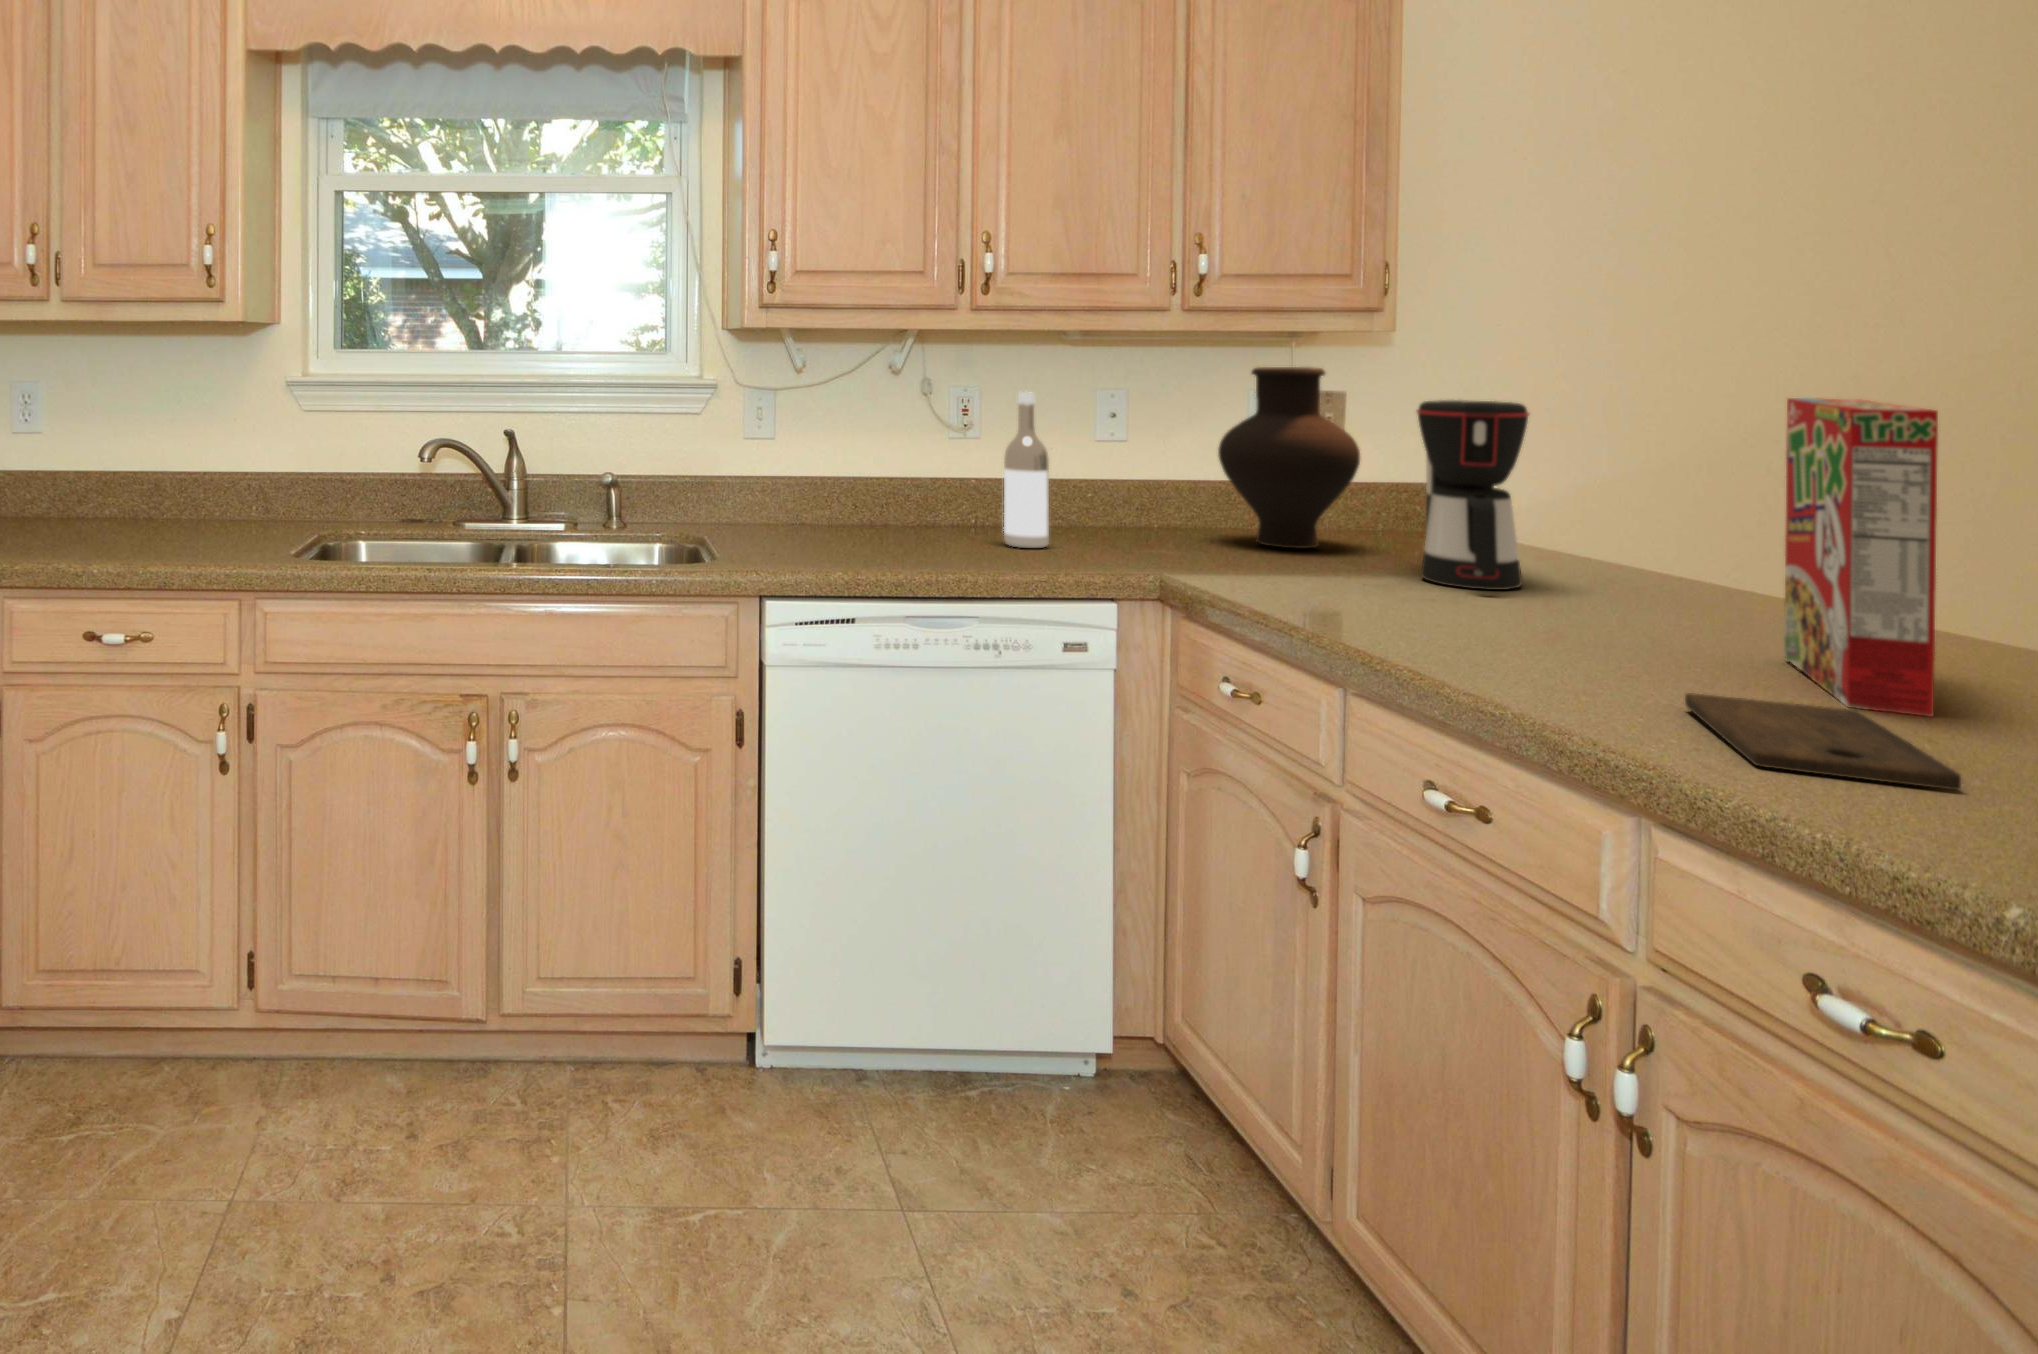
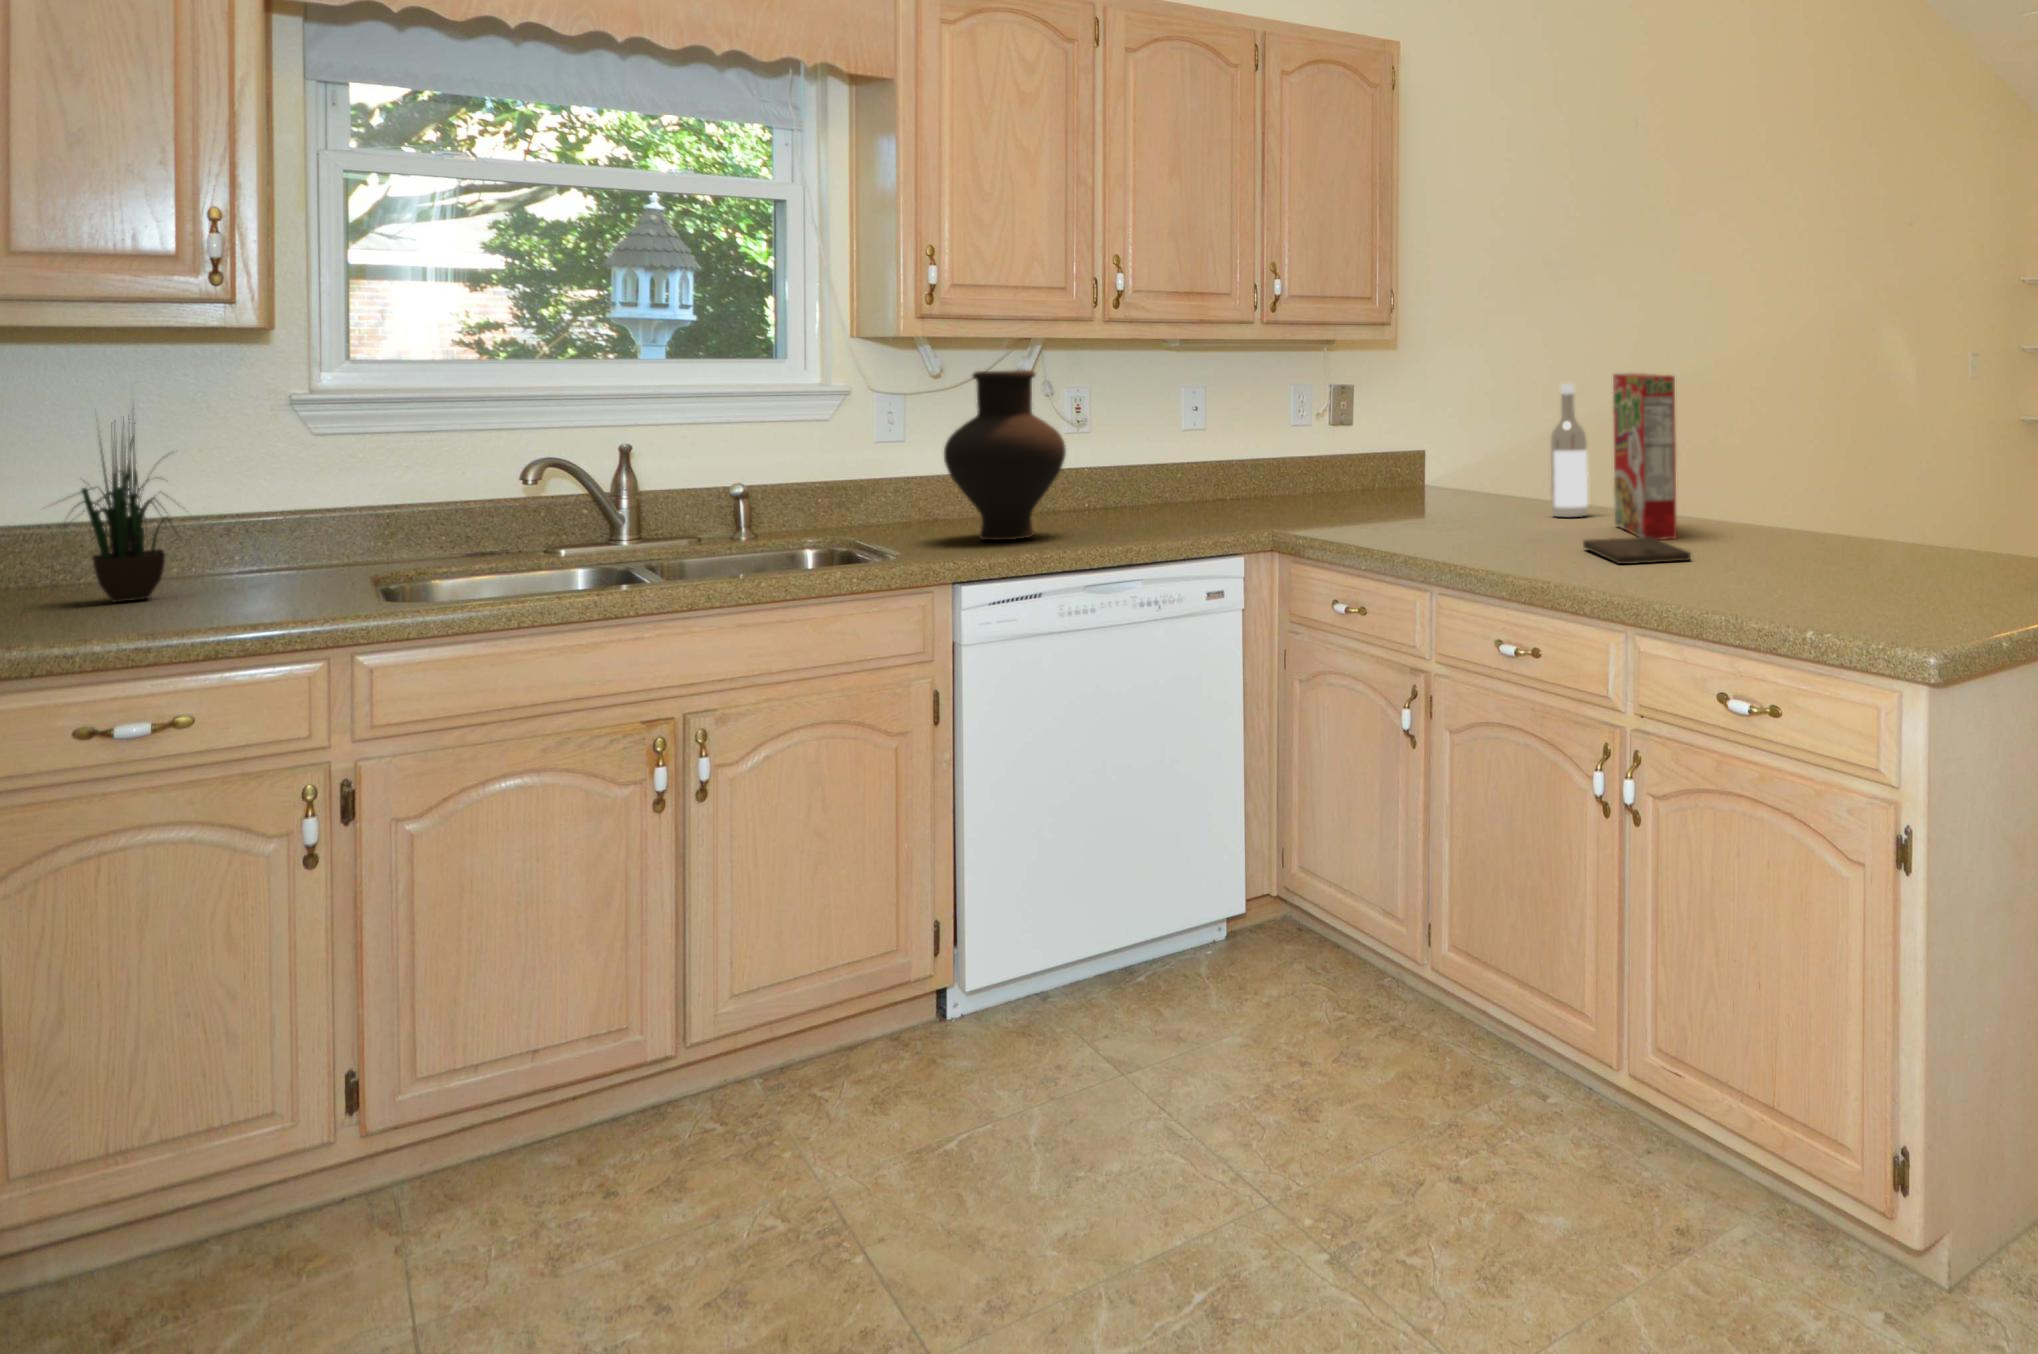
potted plant: none [145,363,237,527] -> present [59,408,179,602]
vase: present [1218,367,1360,549] -> present [944,370,1066,540]
wine bottle: present [1004,392,1049,548] -> present [1551,384,1588,517]
coffee maker: present [1417,400,1529,590] -> none [1420,386,1484,514]

